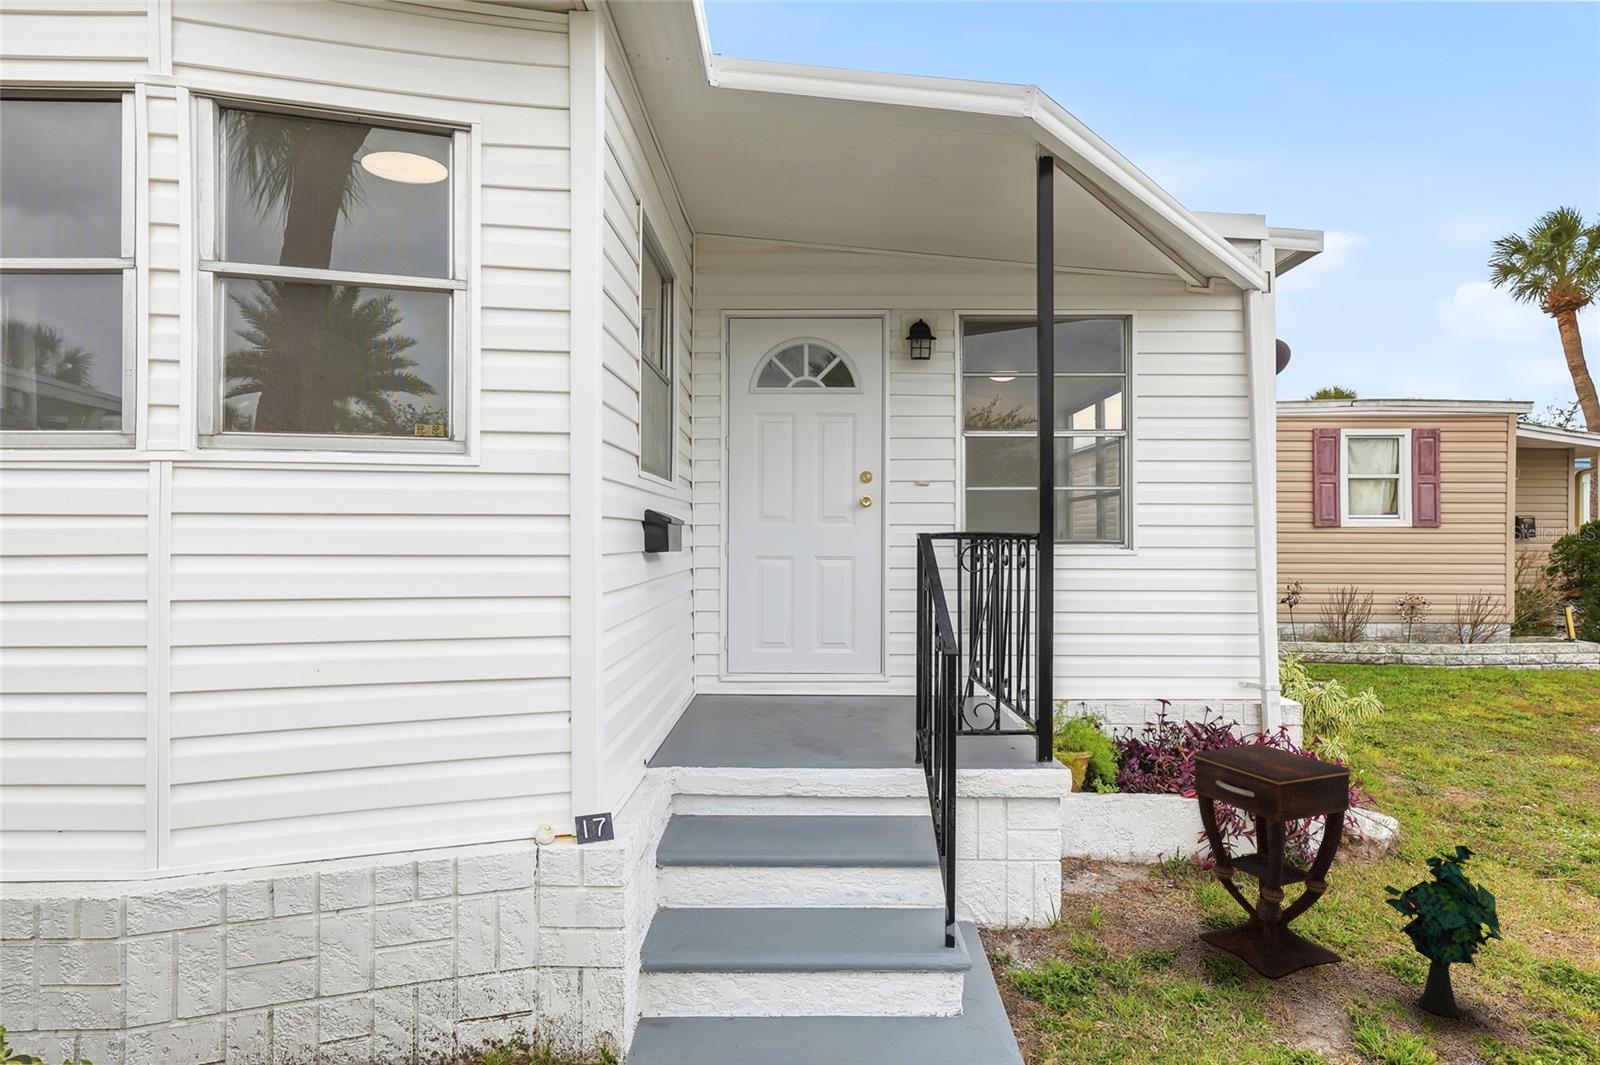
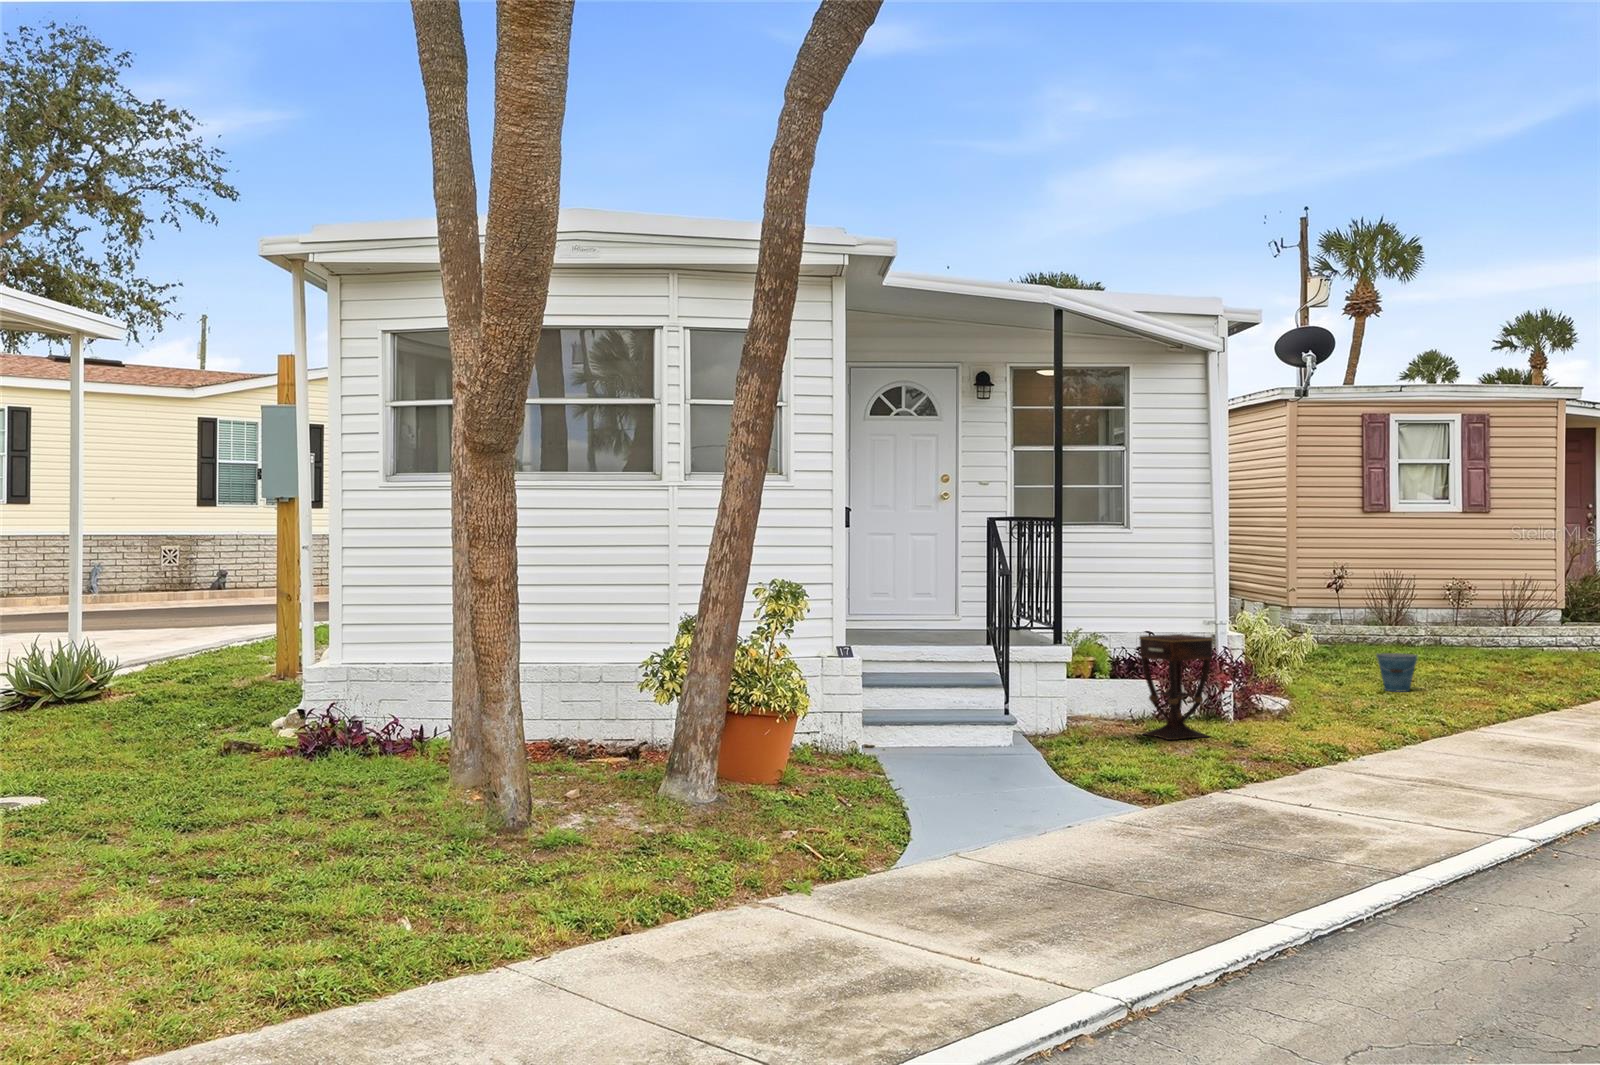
bucket: none [1446,712,1515,769] -> present [1376,653,1418,692]
decorative plant: present [1384,846,1504,1017] -> none [1218,665,1268,744]

